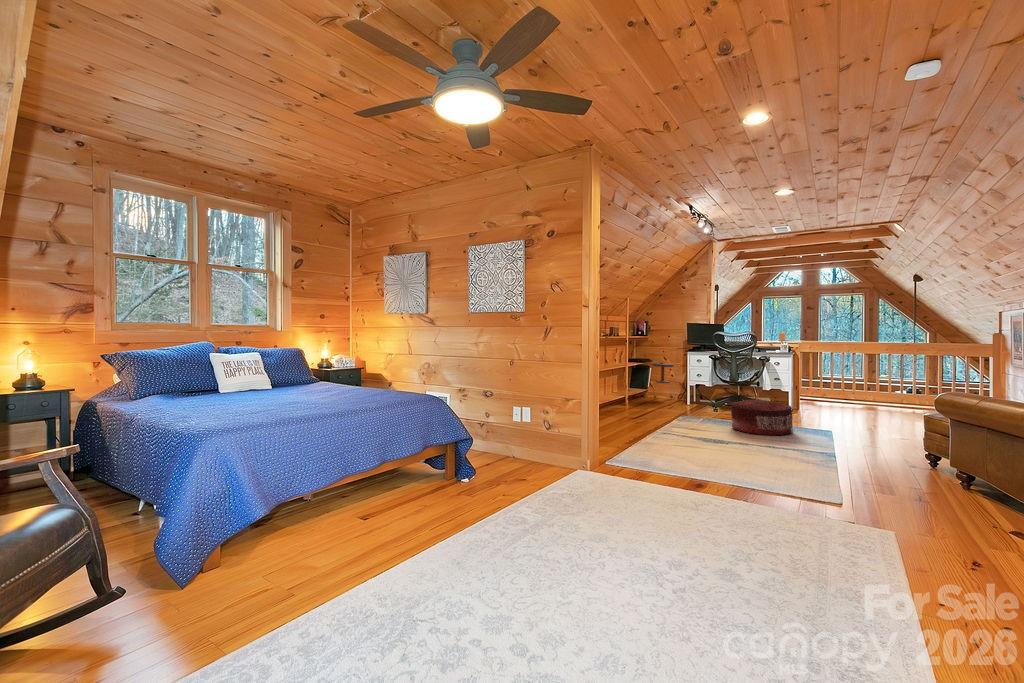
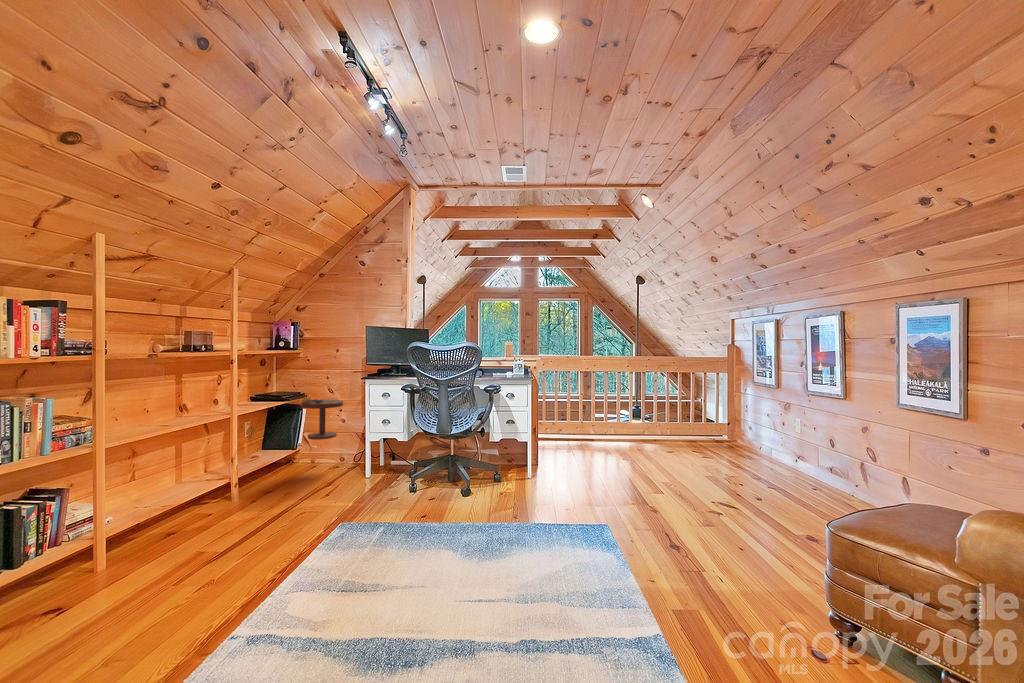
pouf: present [731,400,793,435] -> none [432,493,566,618]

